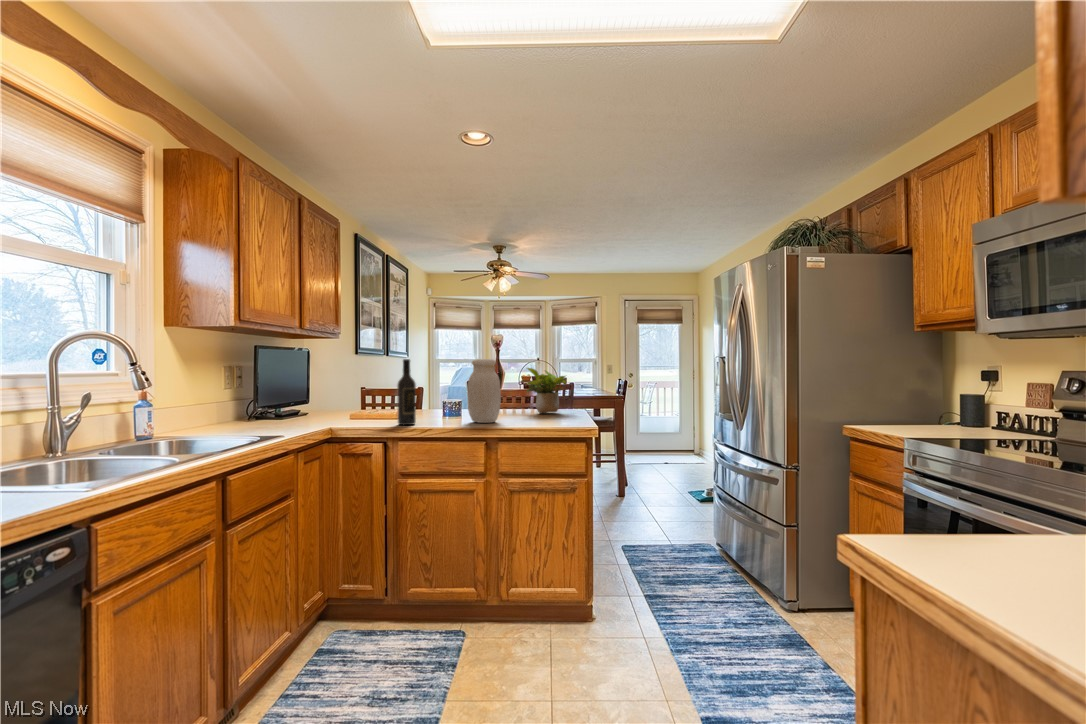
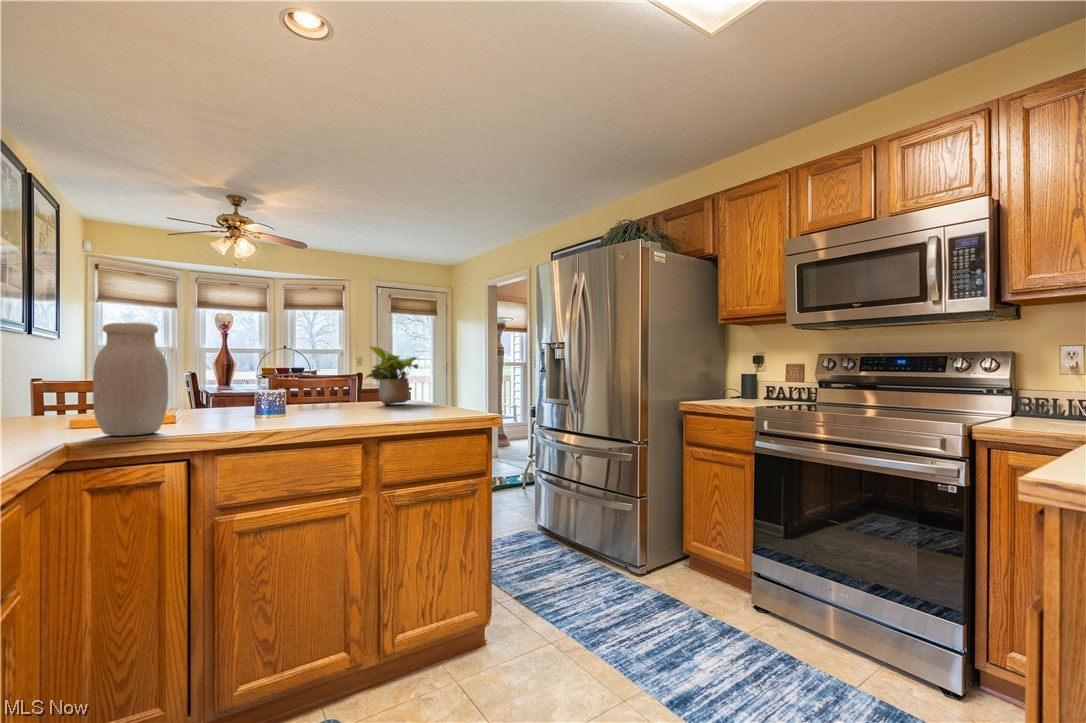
wine bottle: present [397,359,416,425] -> none [204,324,238,430]
jar: present [467,359,501,423] -> present [93,322,168,436]

